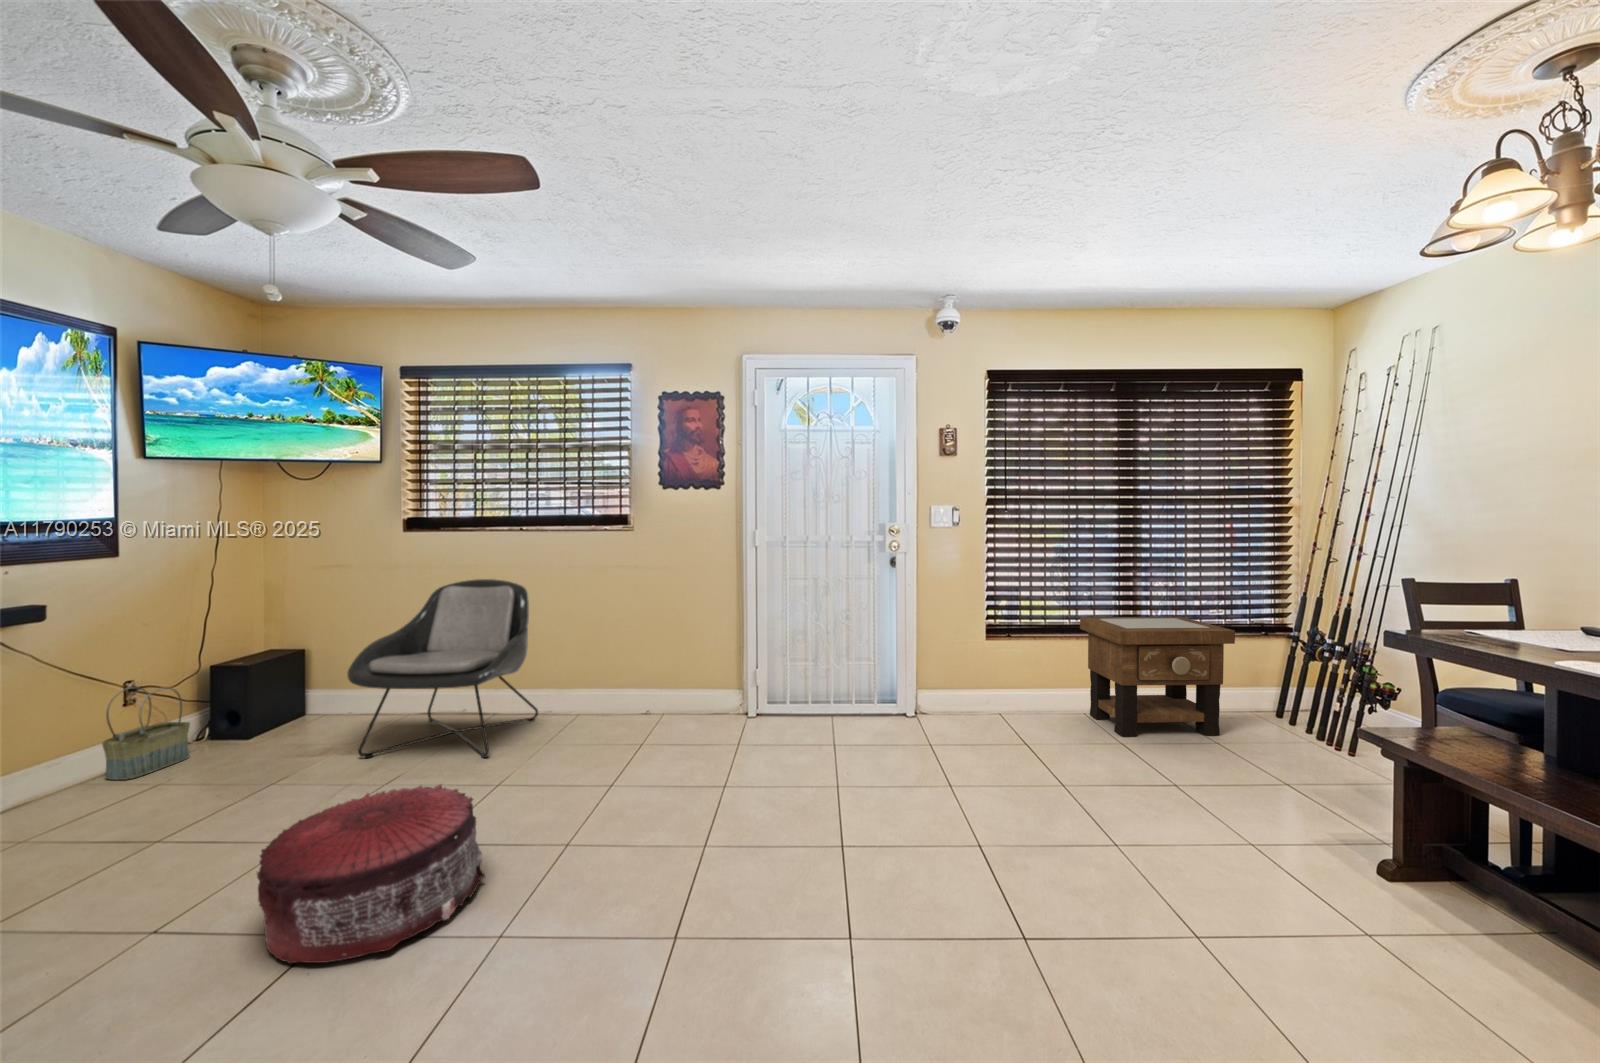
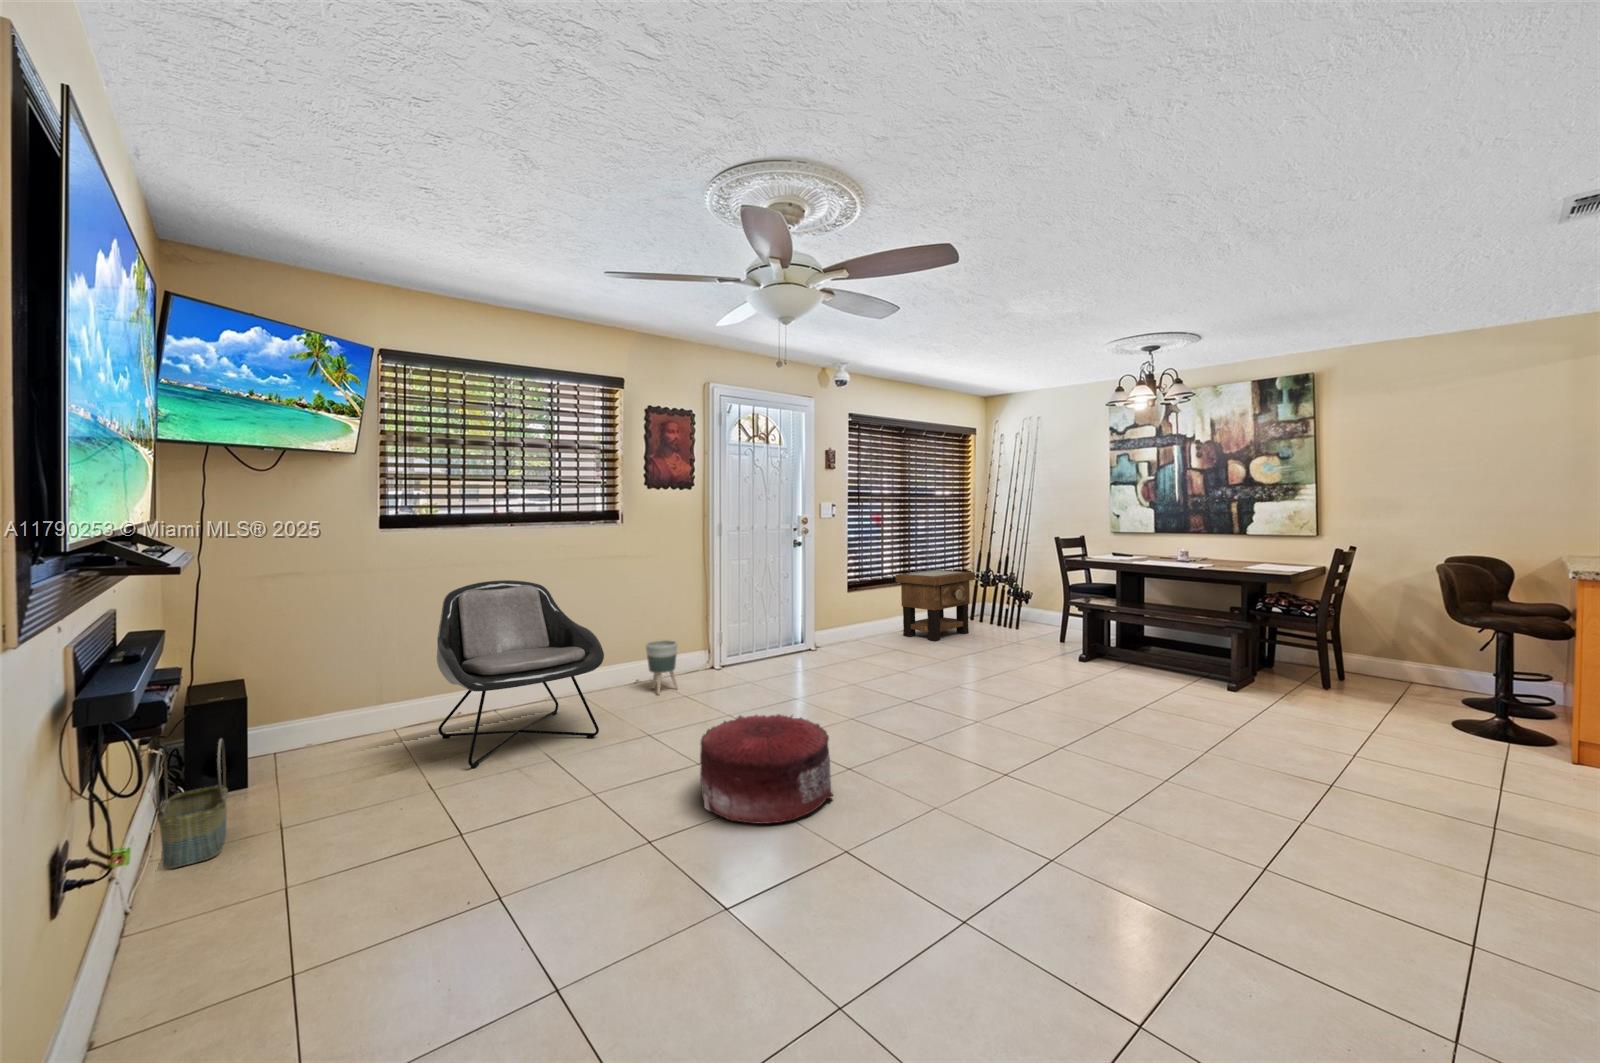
planter: none [636,662,673,725] -> present [646,640,678,695]

